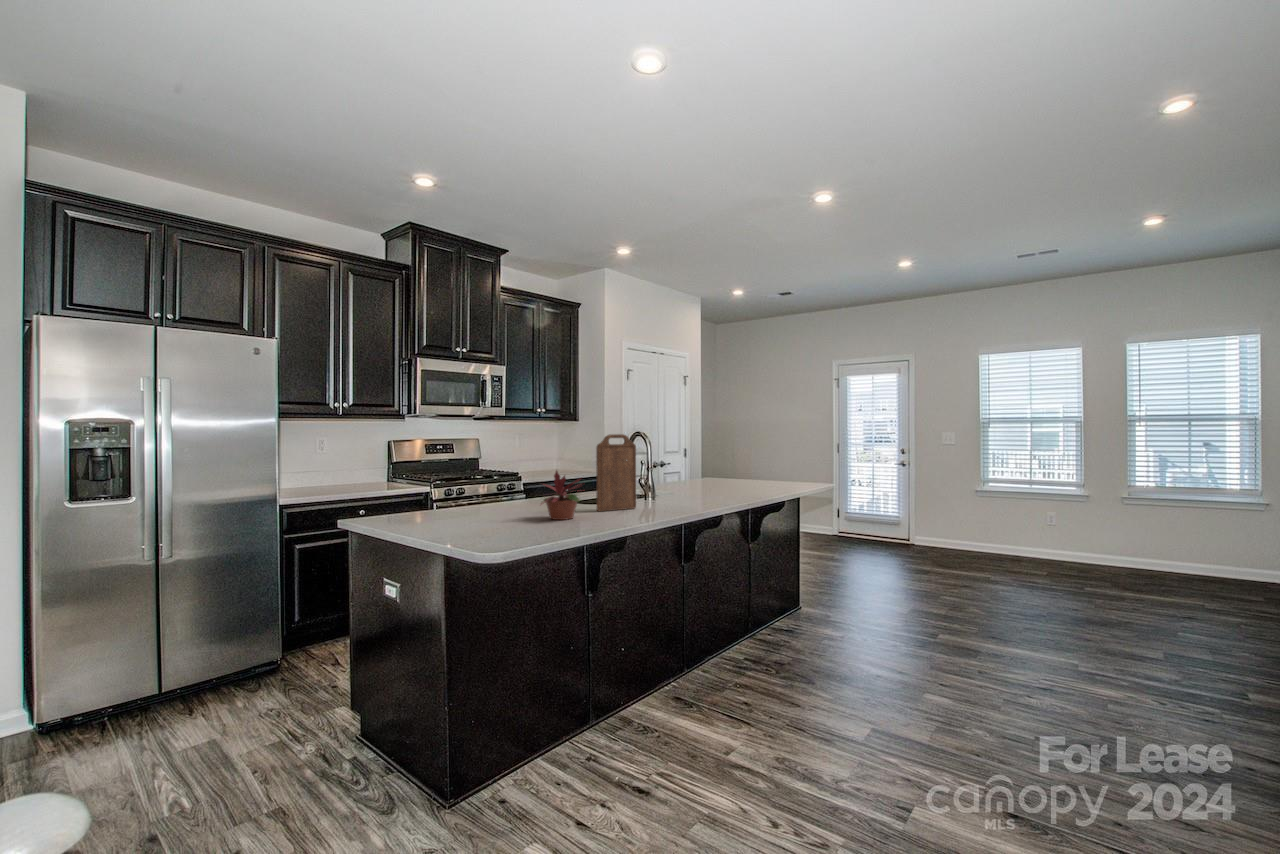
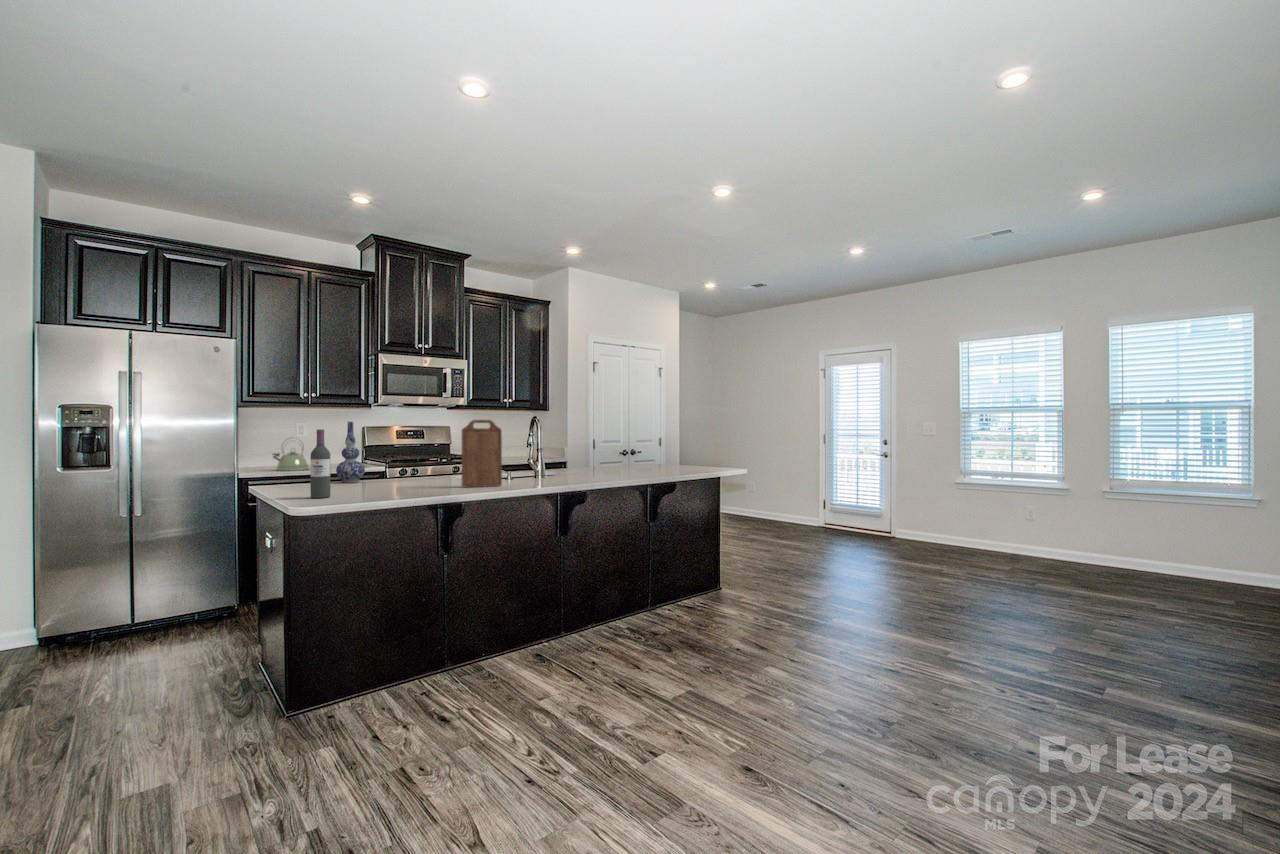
vase: none [426,436,458,507] -> present [336,421,365,483]
wine bottle: none [460,449,482,531] -> present [311,429,331,498]
kettle: none [298,453,339,492] -> present [273,438,309,471]
potted plant: present [541,471,580,520] -> none [390,448,443,492]

